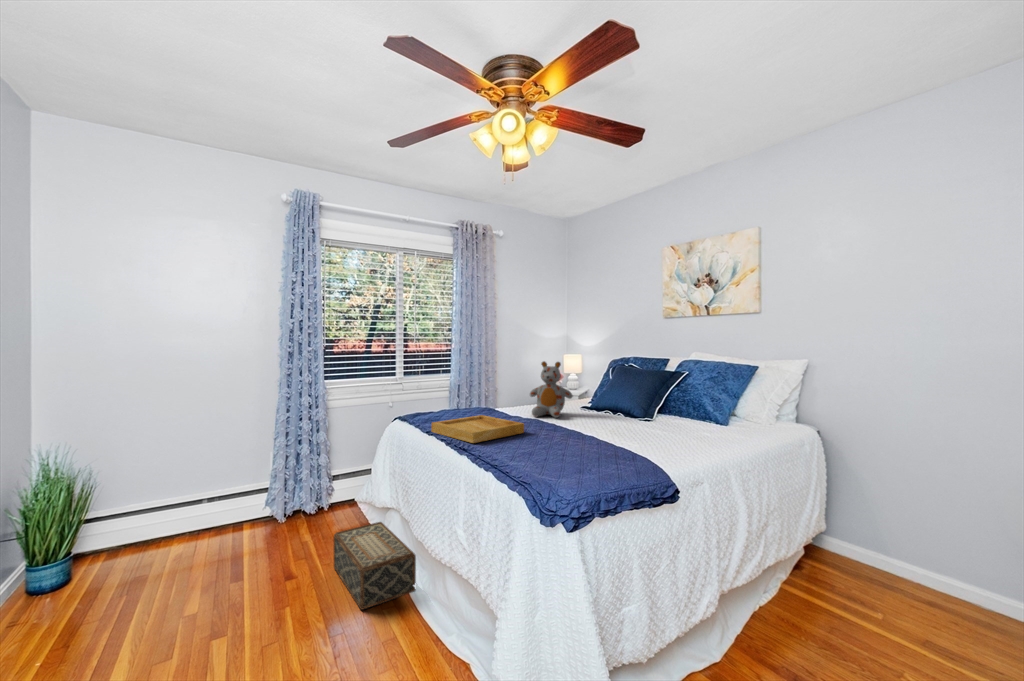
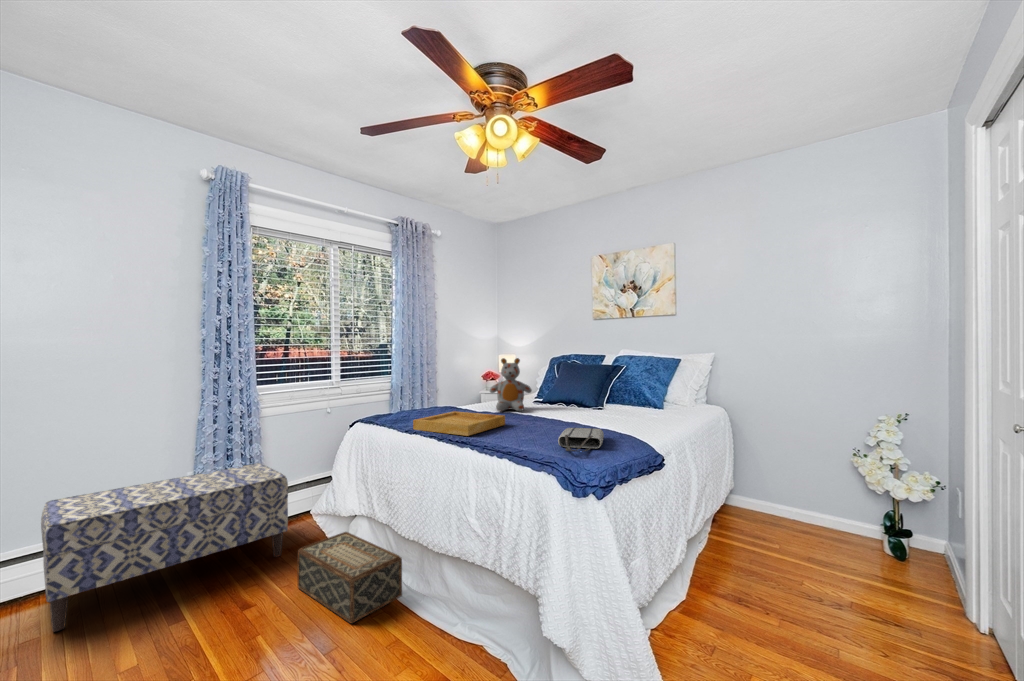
tote bag: none [550,443,612,472] -> present [558,427,604,451]
bench: none [147,450,340,575] -> present [41,463,288,632]

